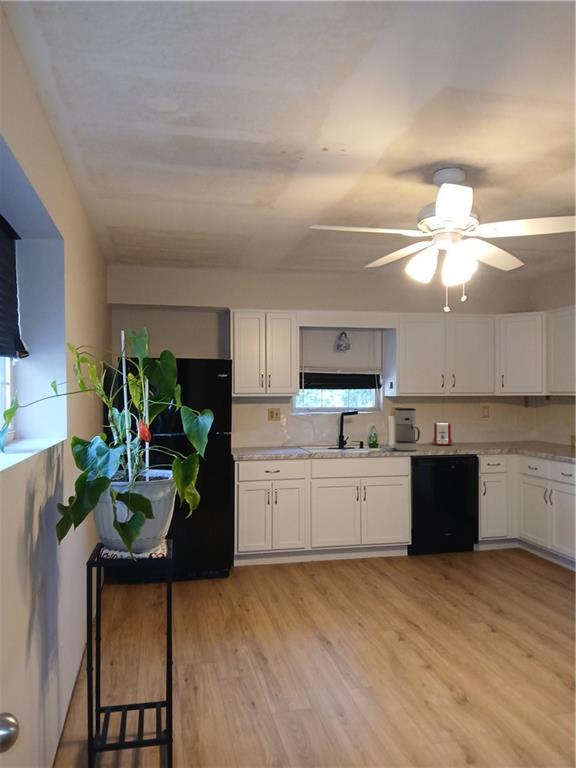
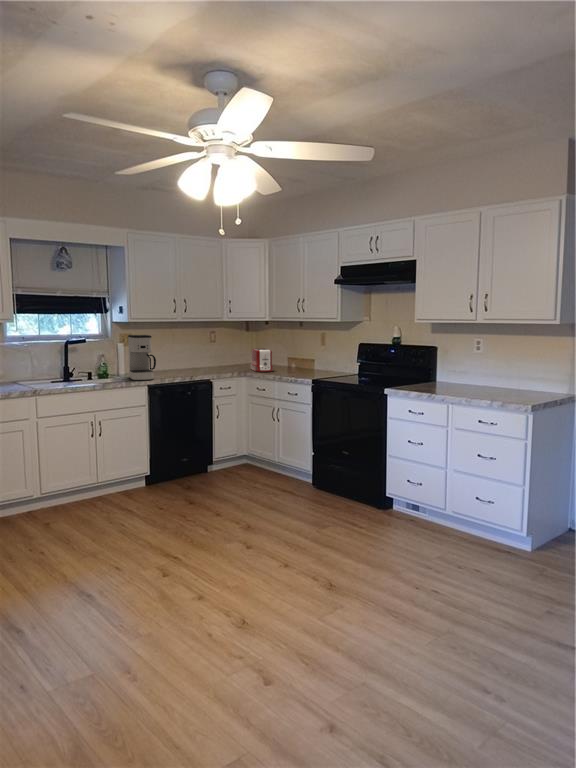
toaster: present [433,422,452,445] -> present [251,348,273,372]

